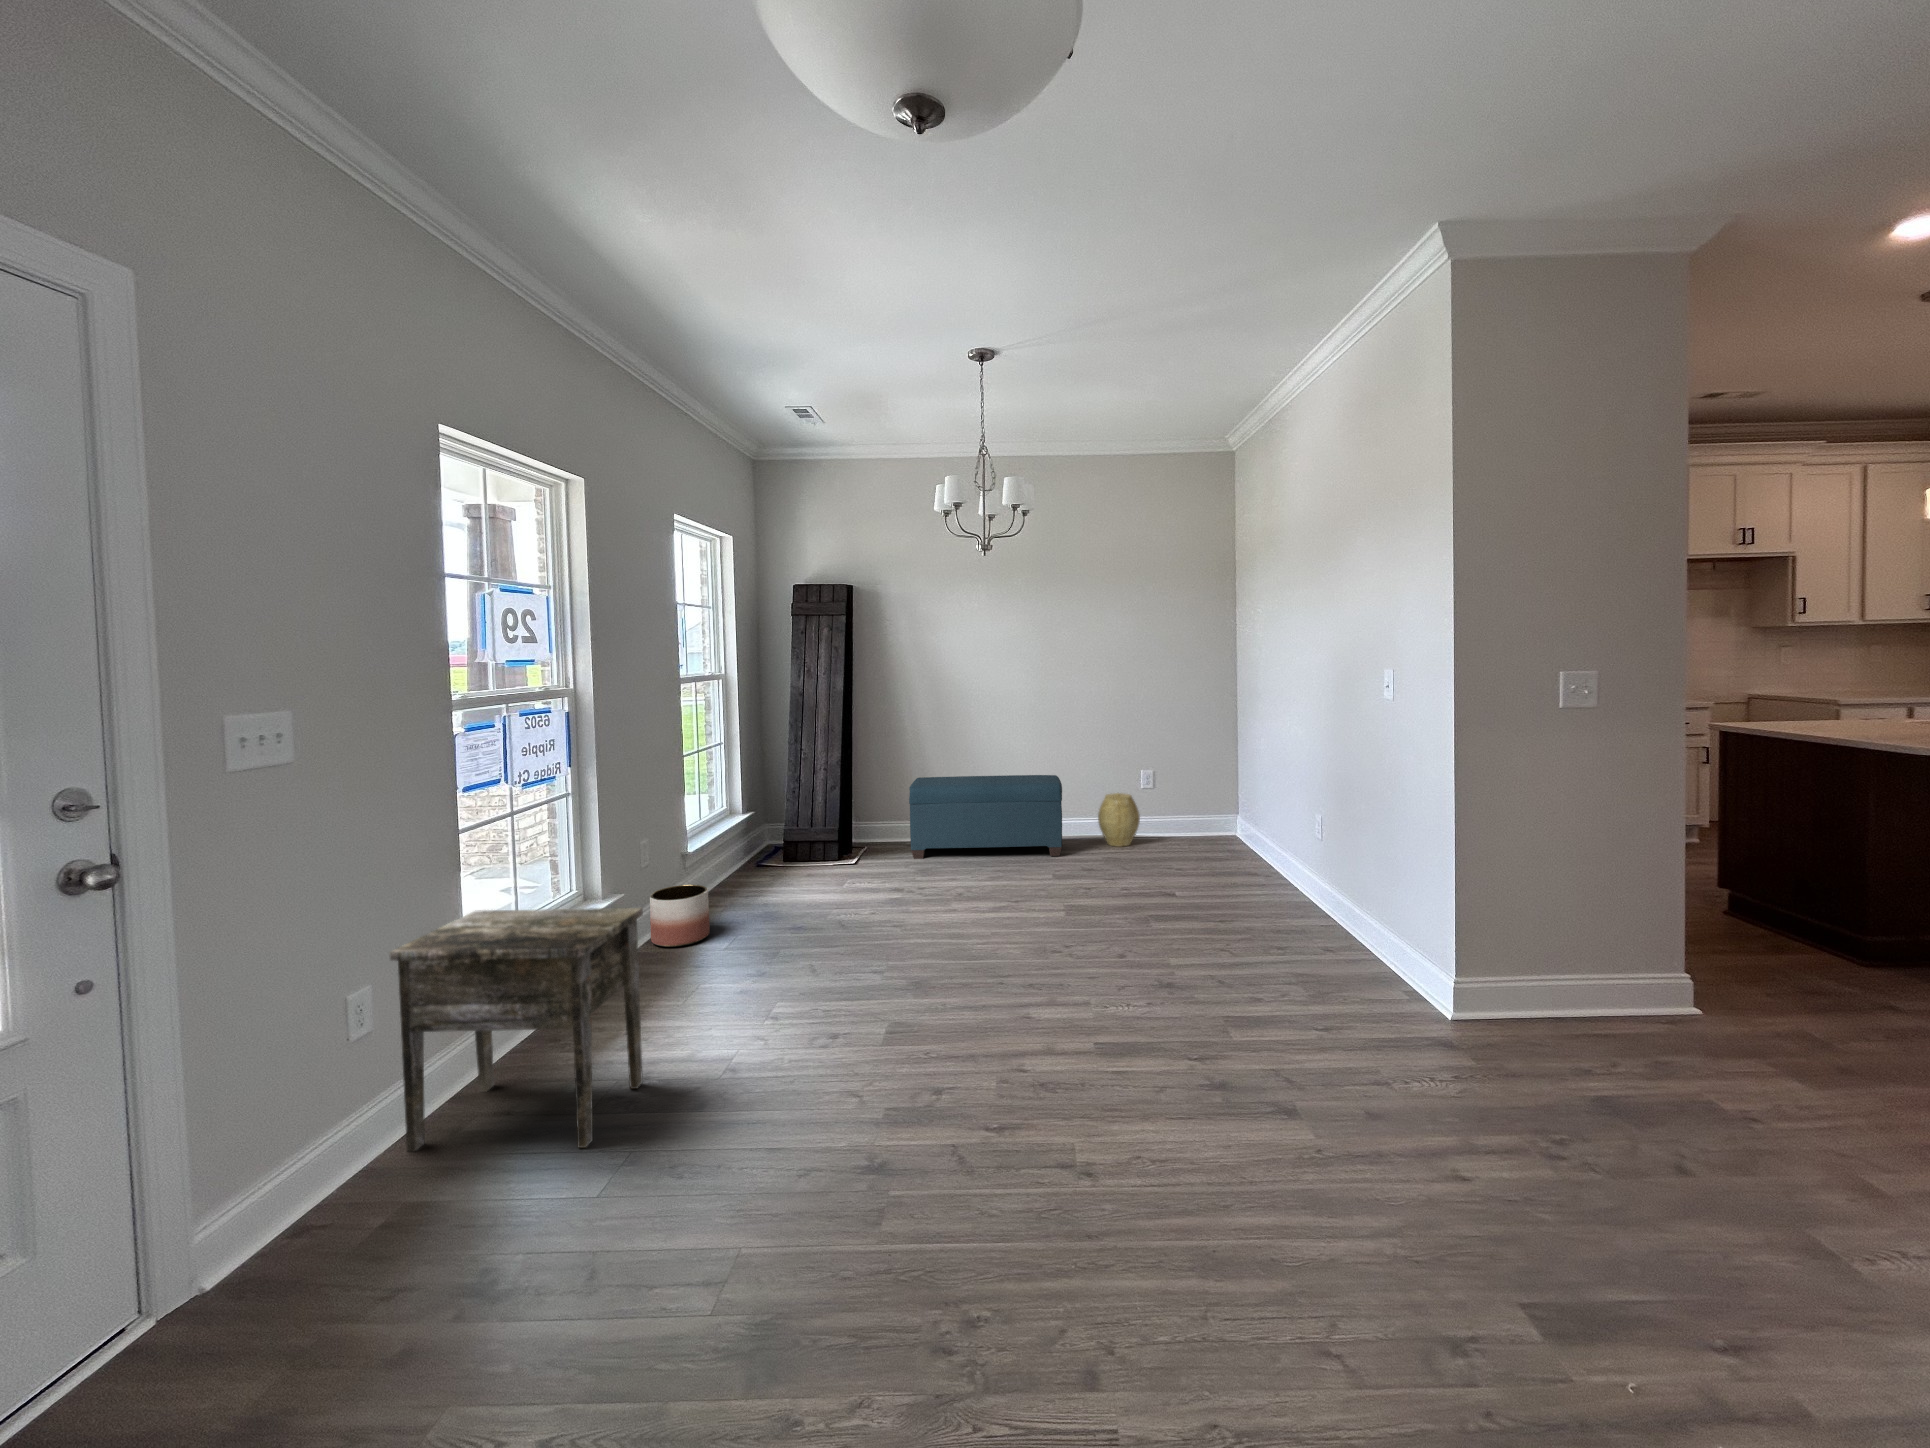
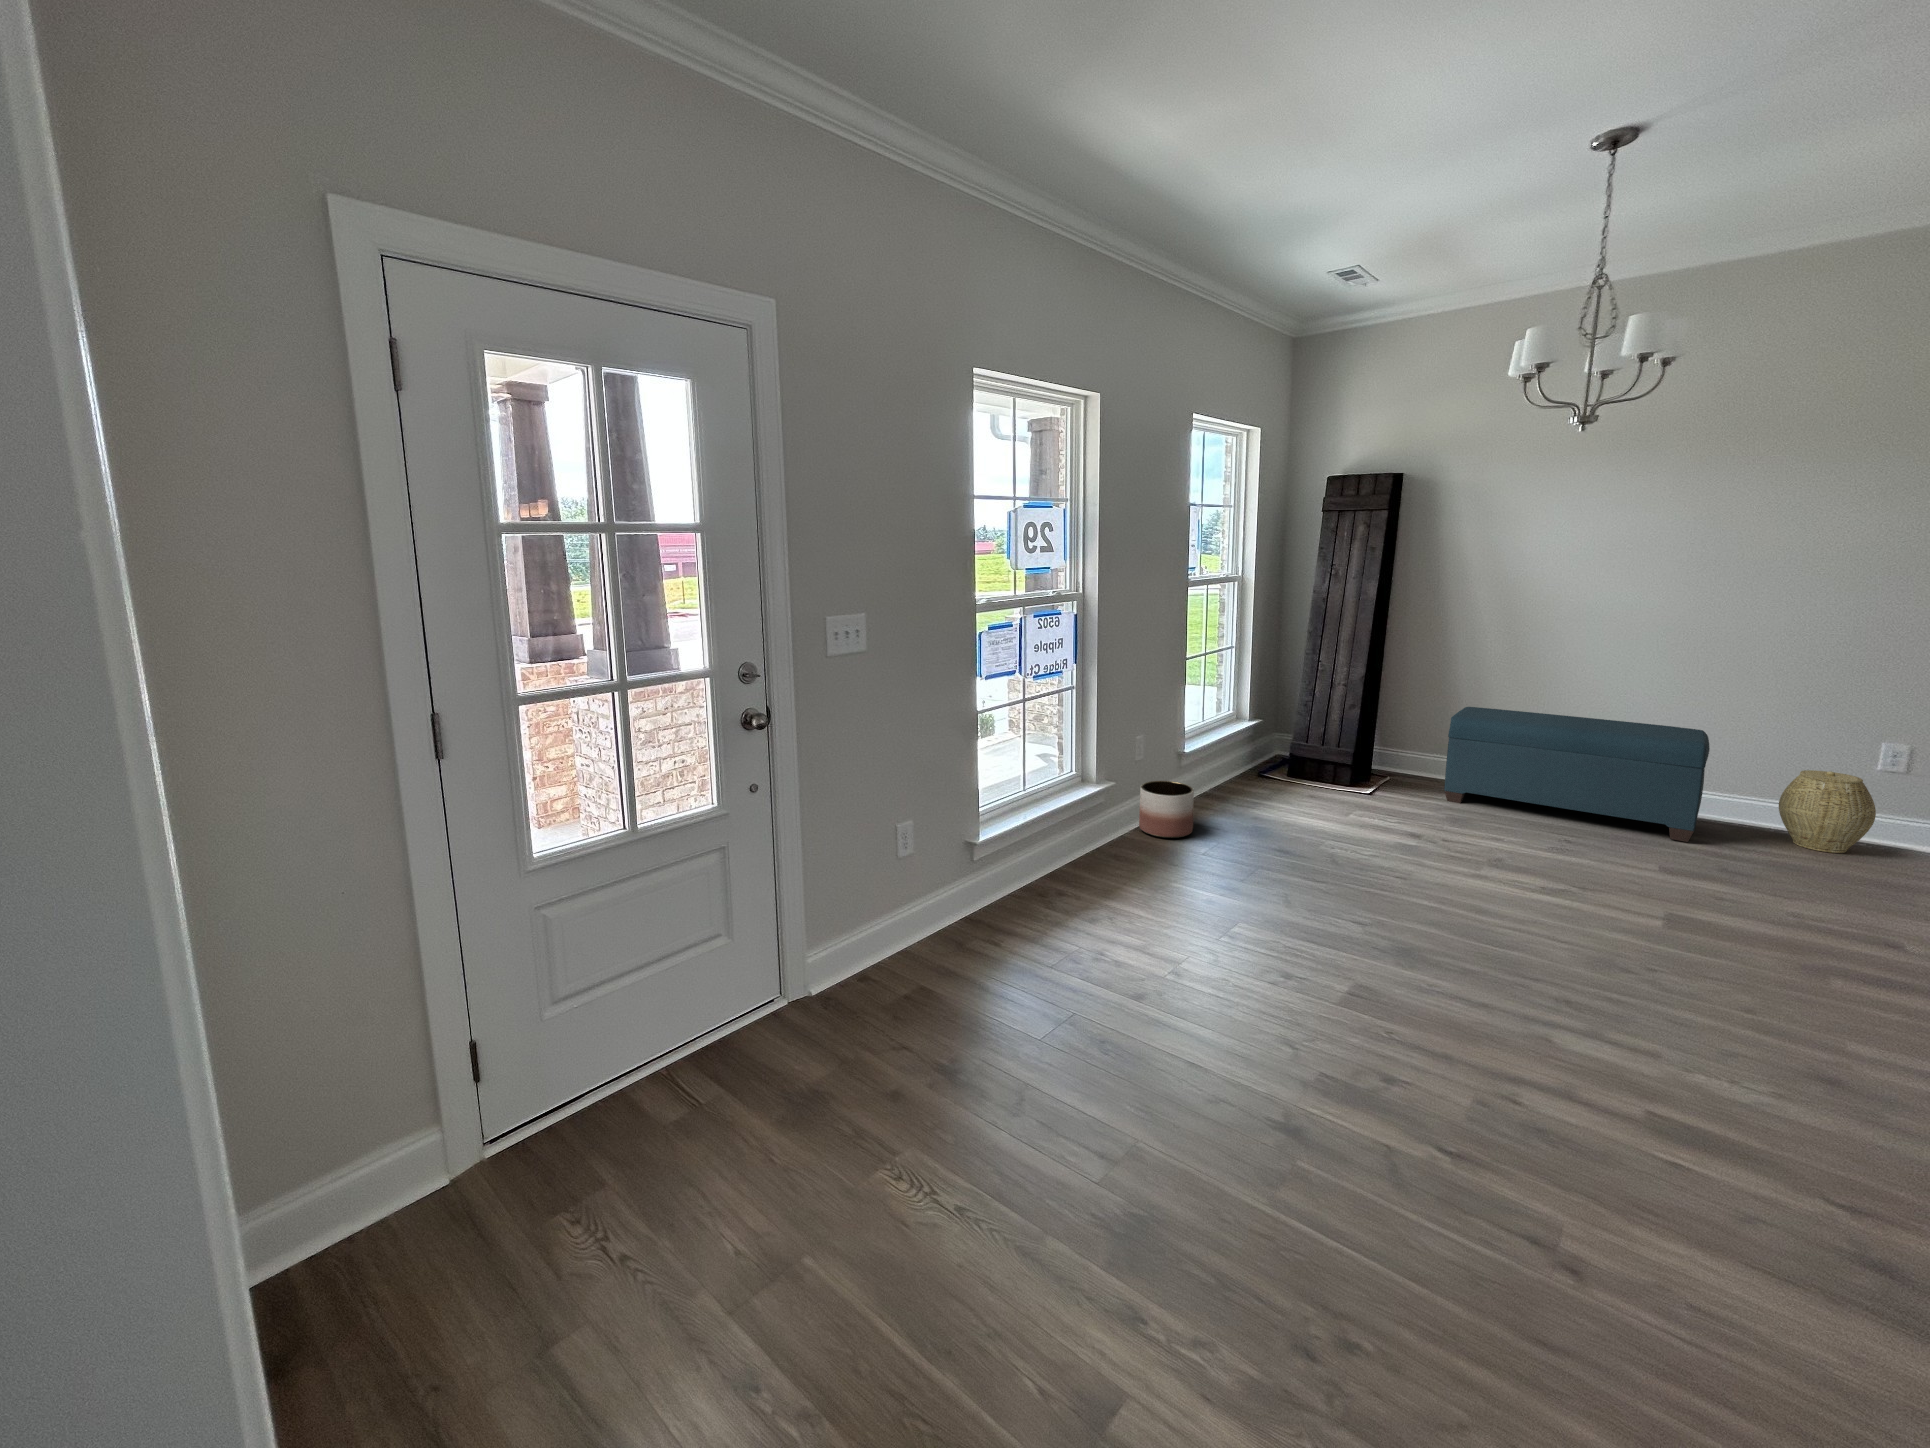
side table: present [390,908,643,1151] -> none [924,777,1106,995]

